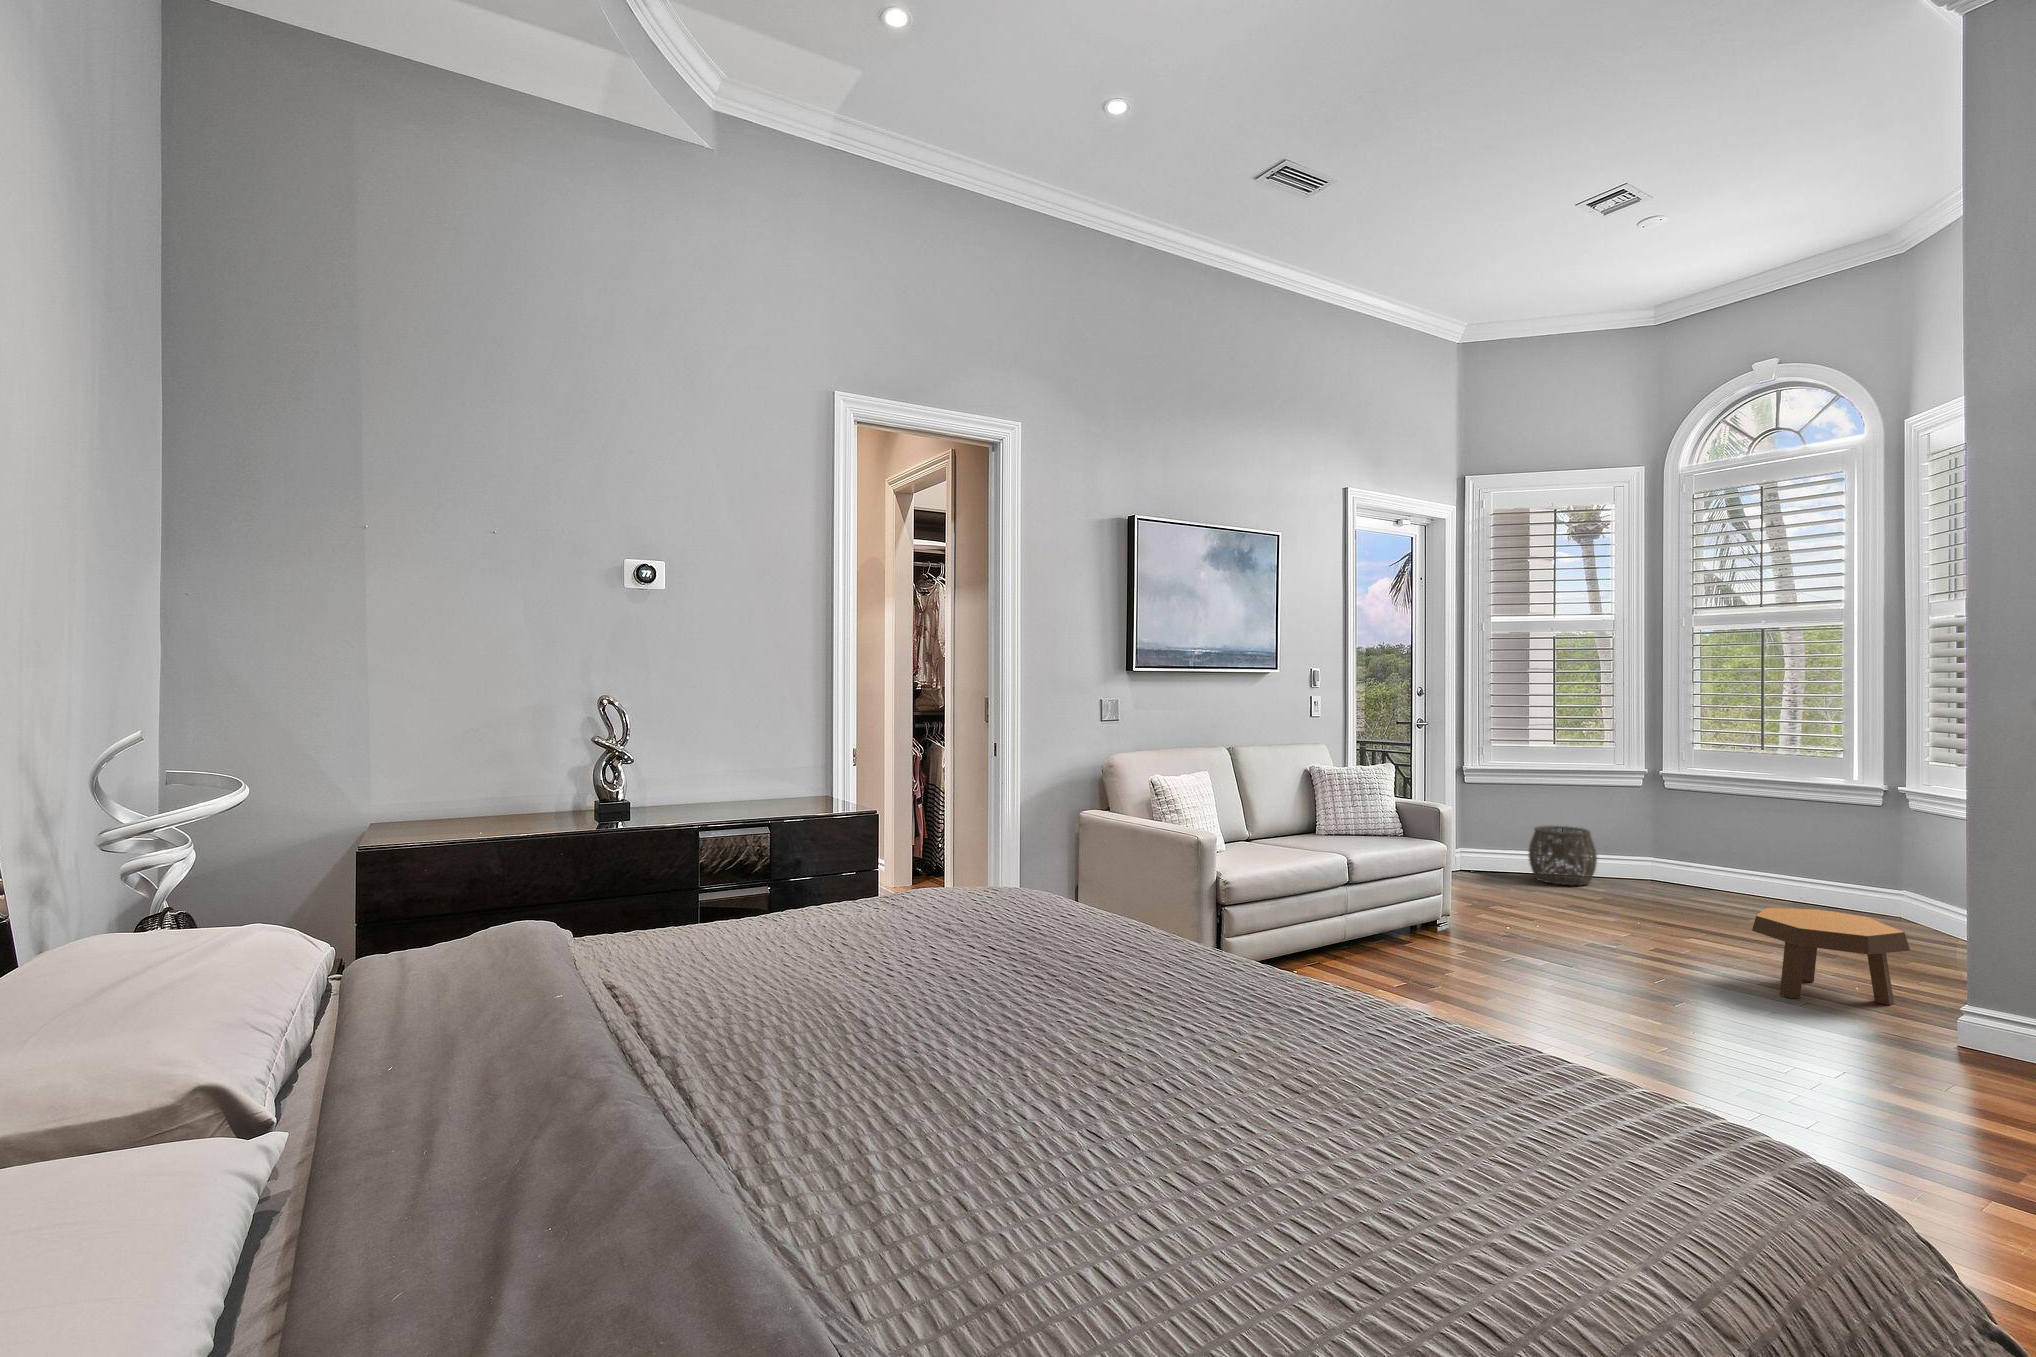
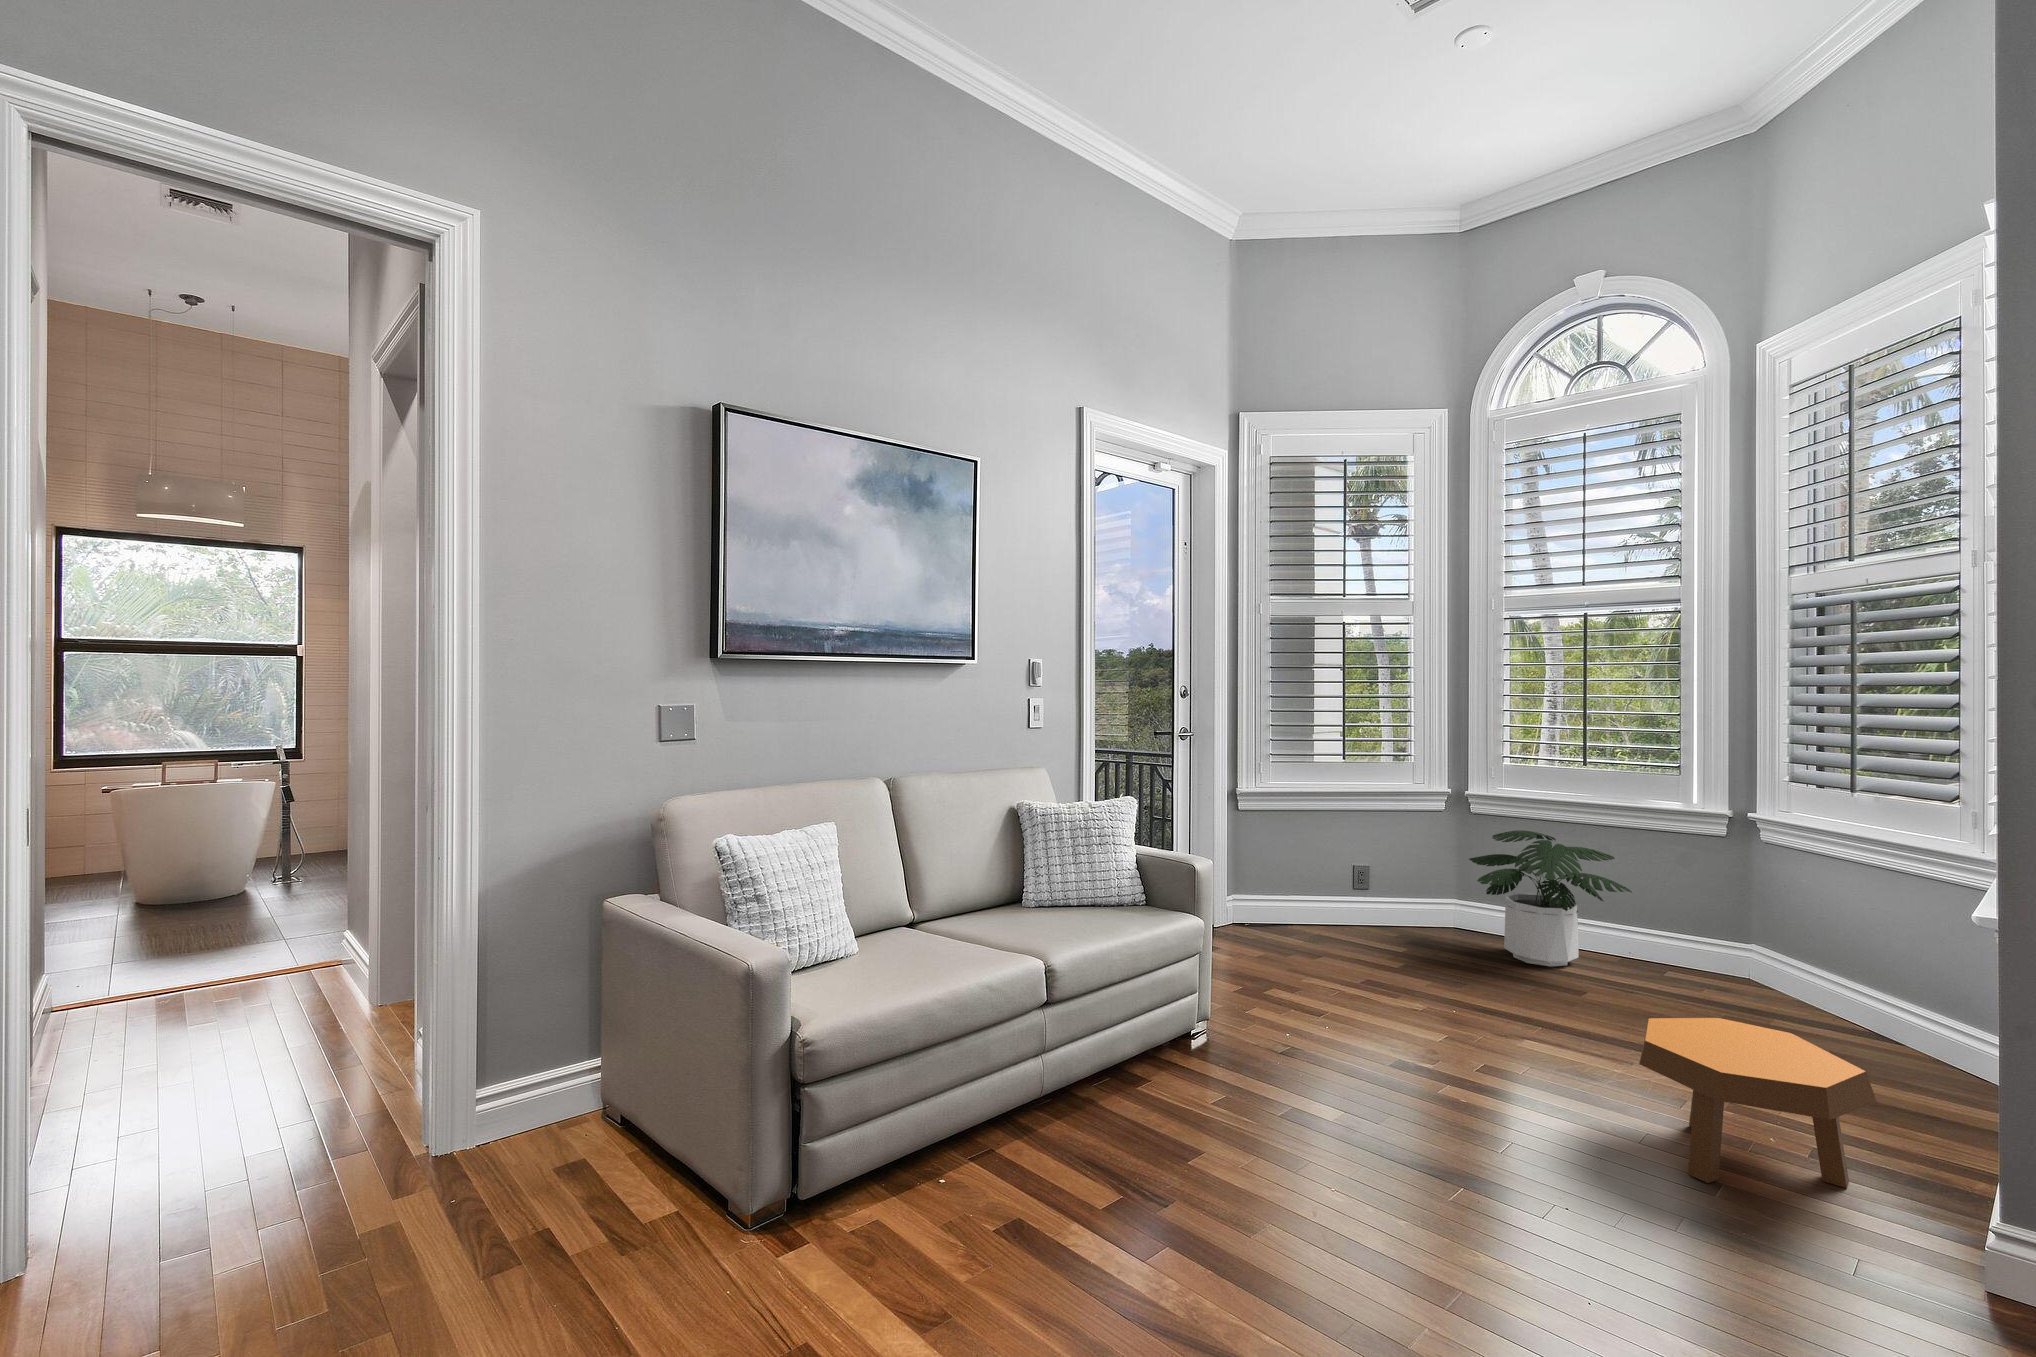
potted plant: none [1662,802,1793,905] -> present [1469,830,1632,966]
woven basket: present [1528,825,1597,886] -> none [1311,861,1394,941]

